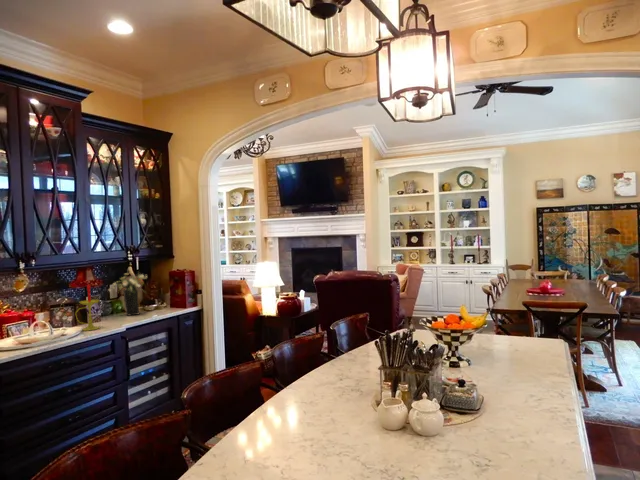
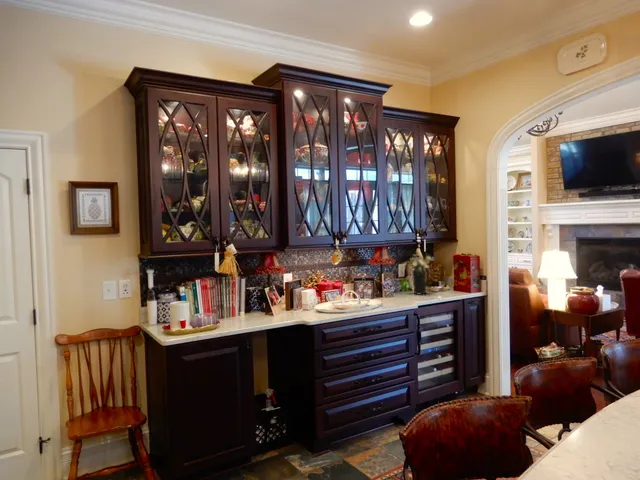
candle: present [80,285,99,331] -> none [376,262,396,304]

